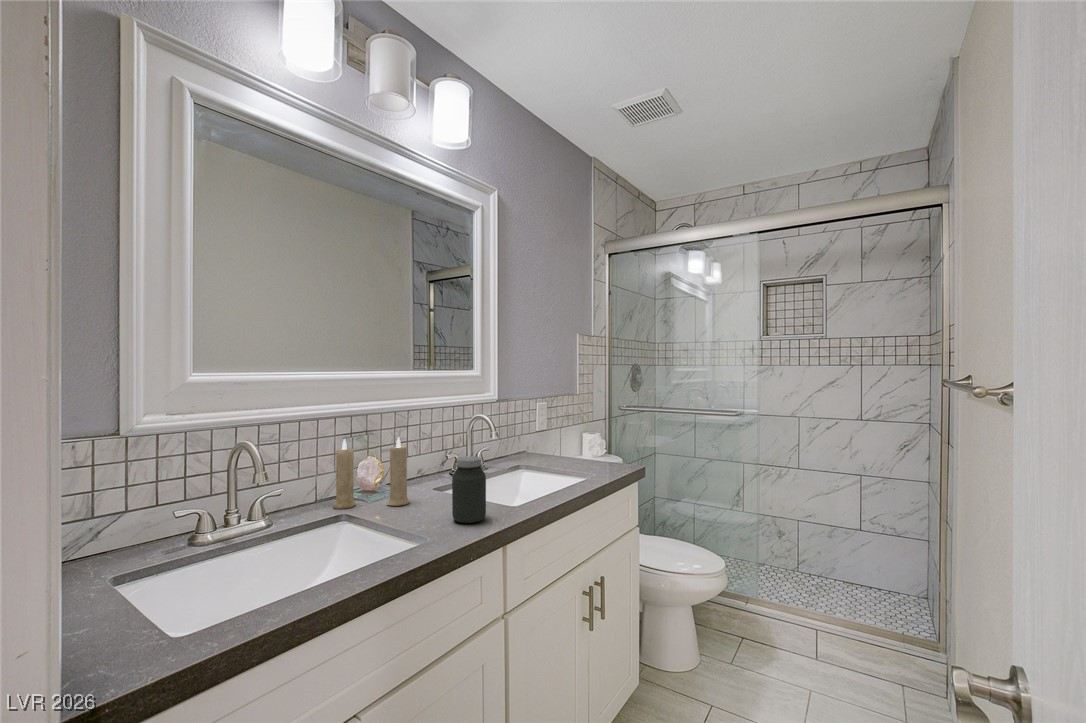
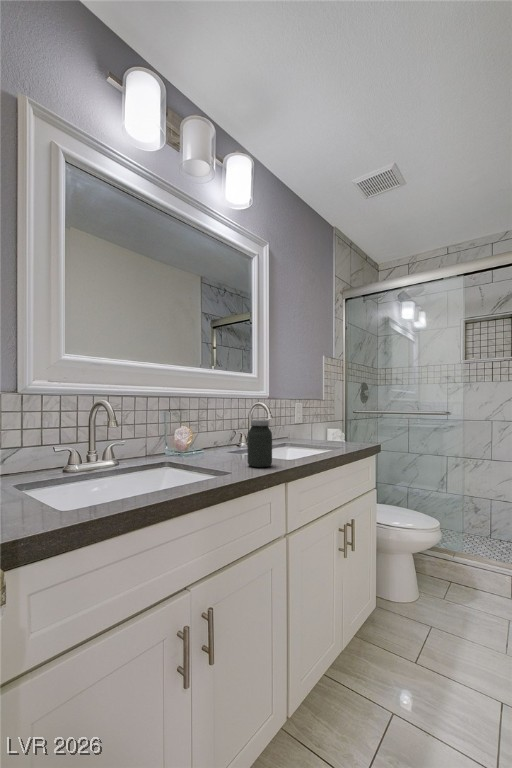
candle: present [333,437,409,509] -> none [158,408,212,459]

